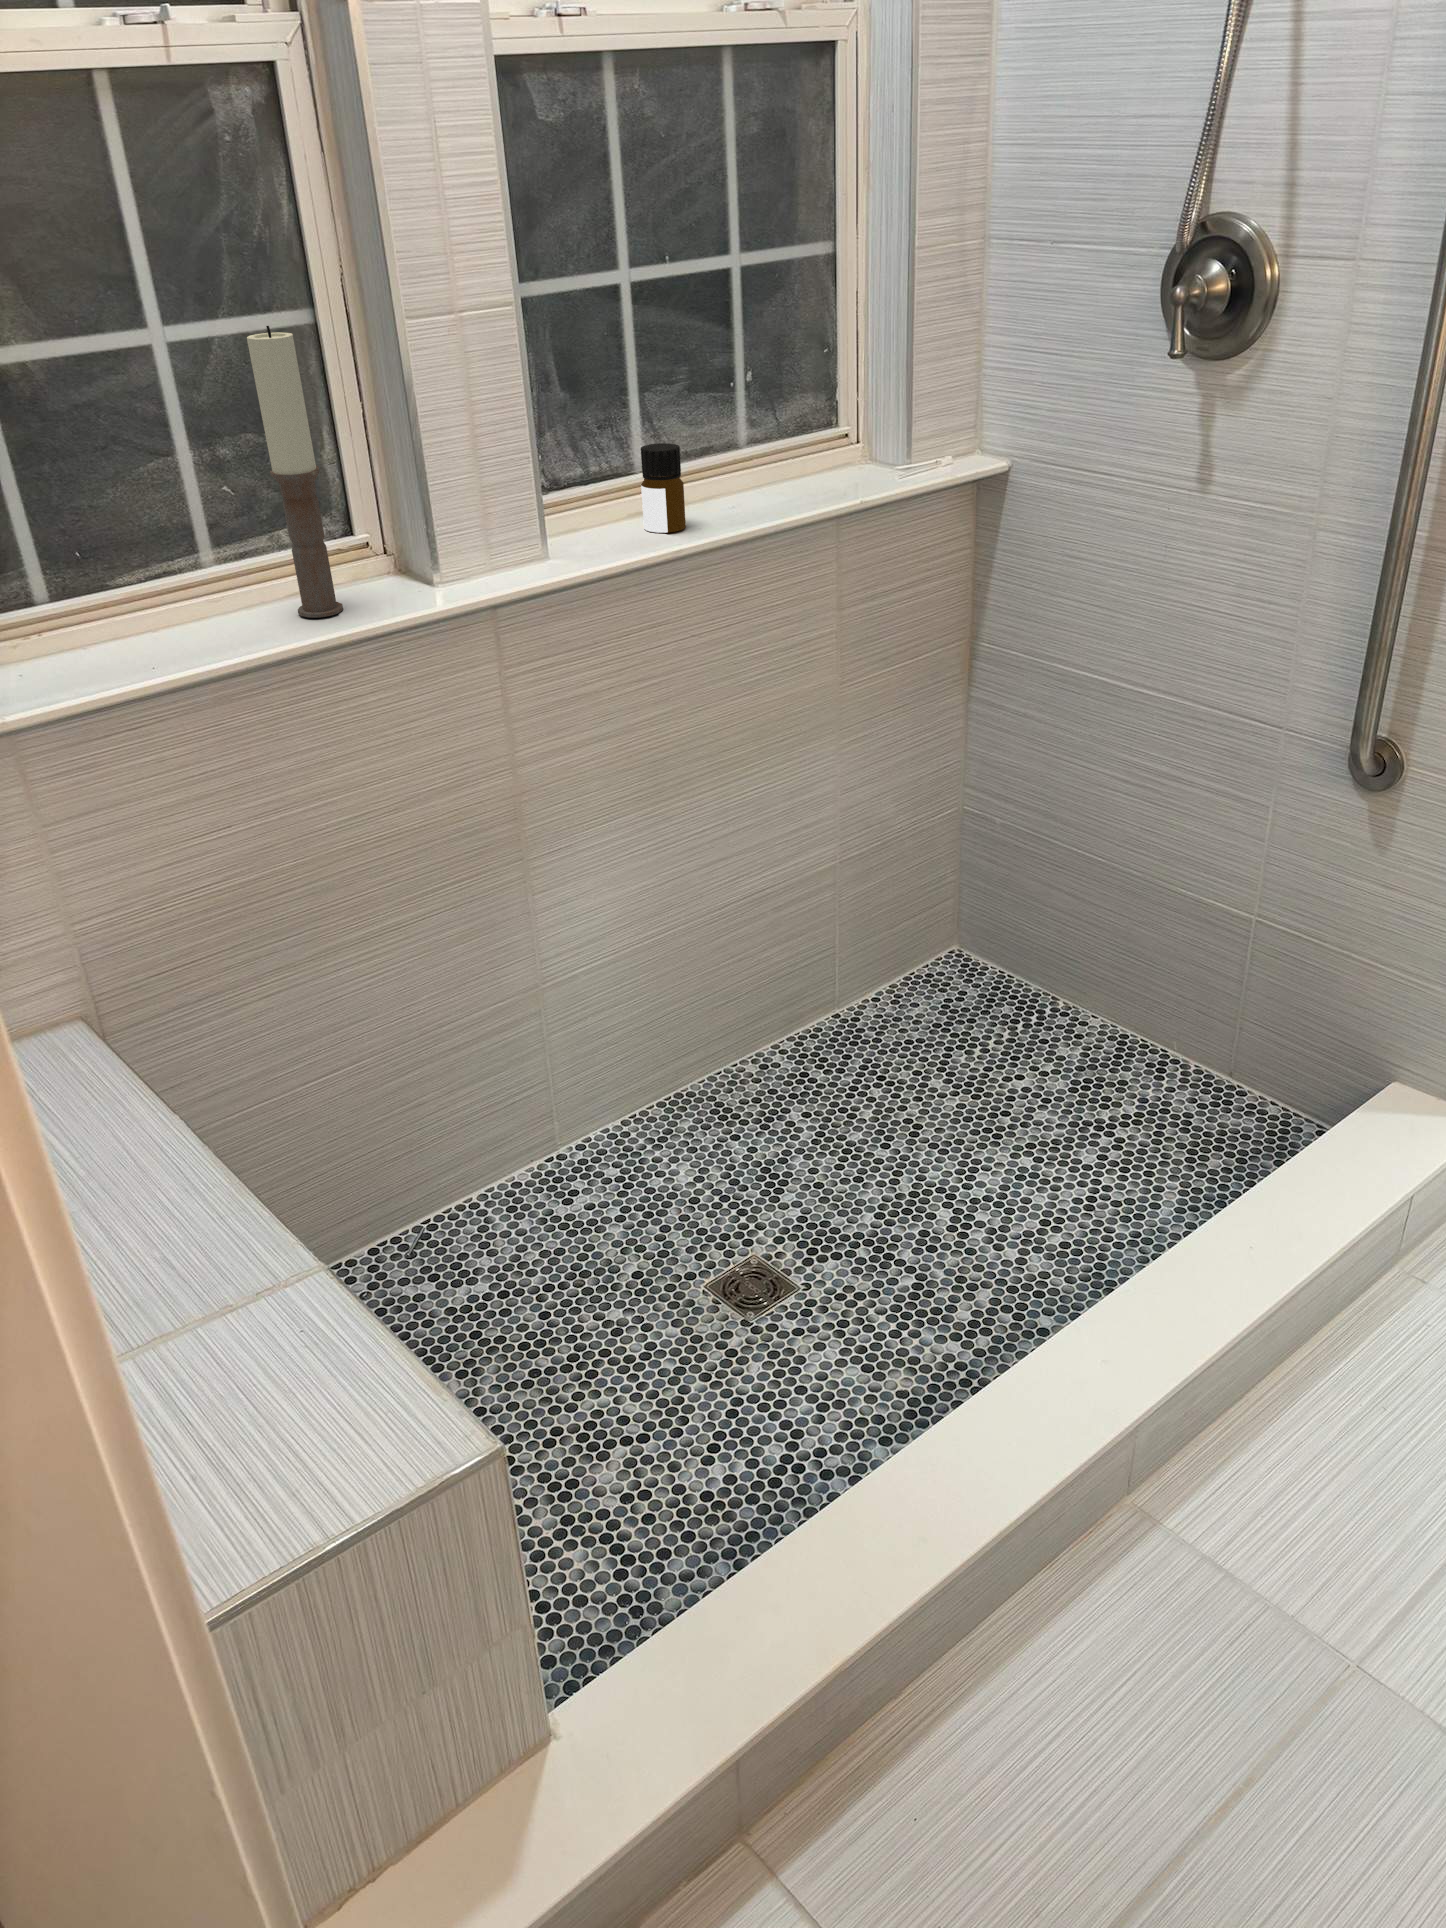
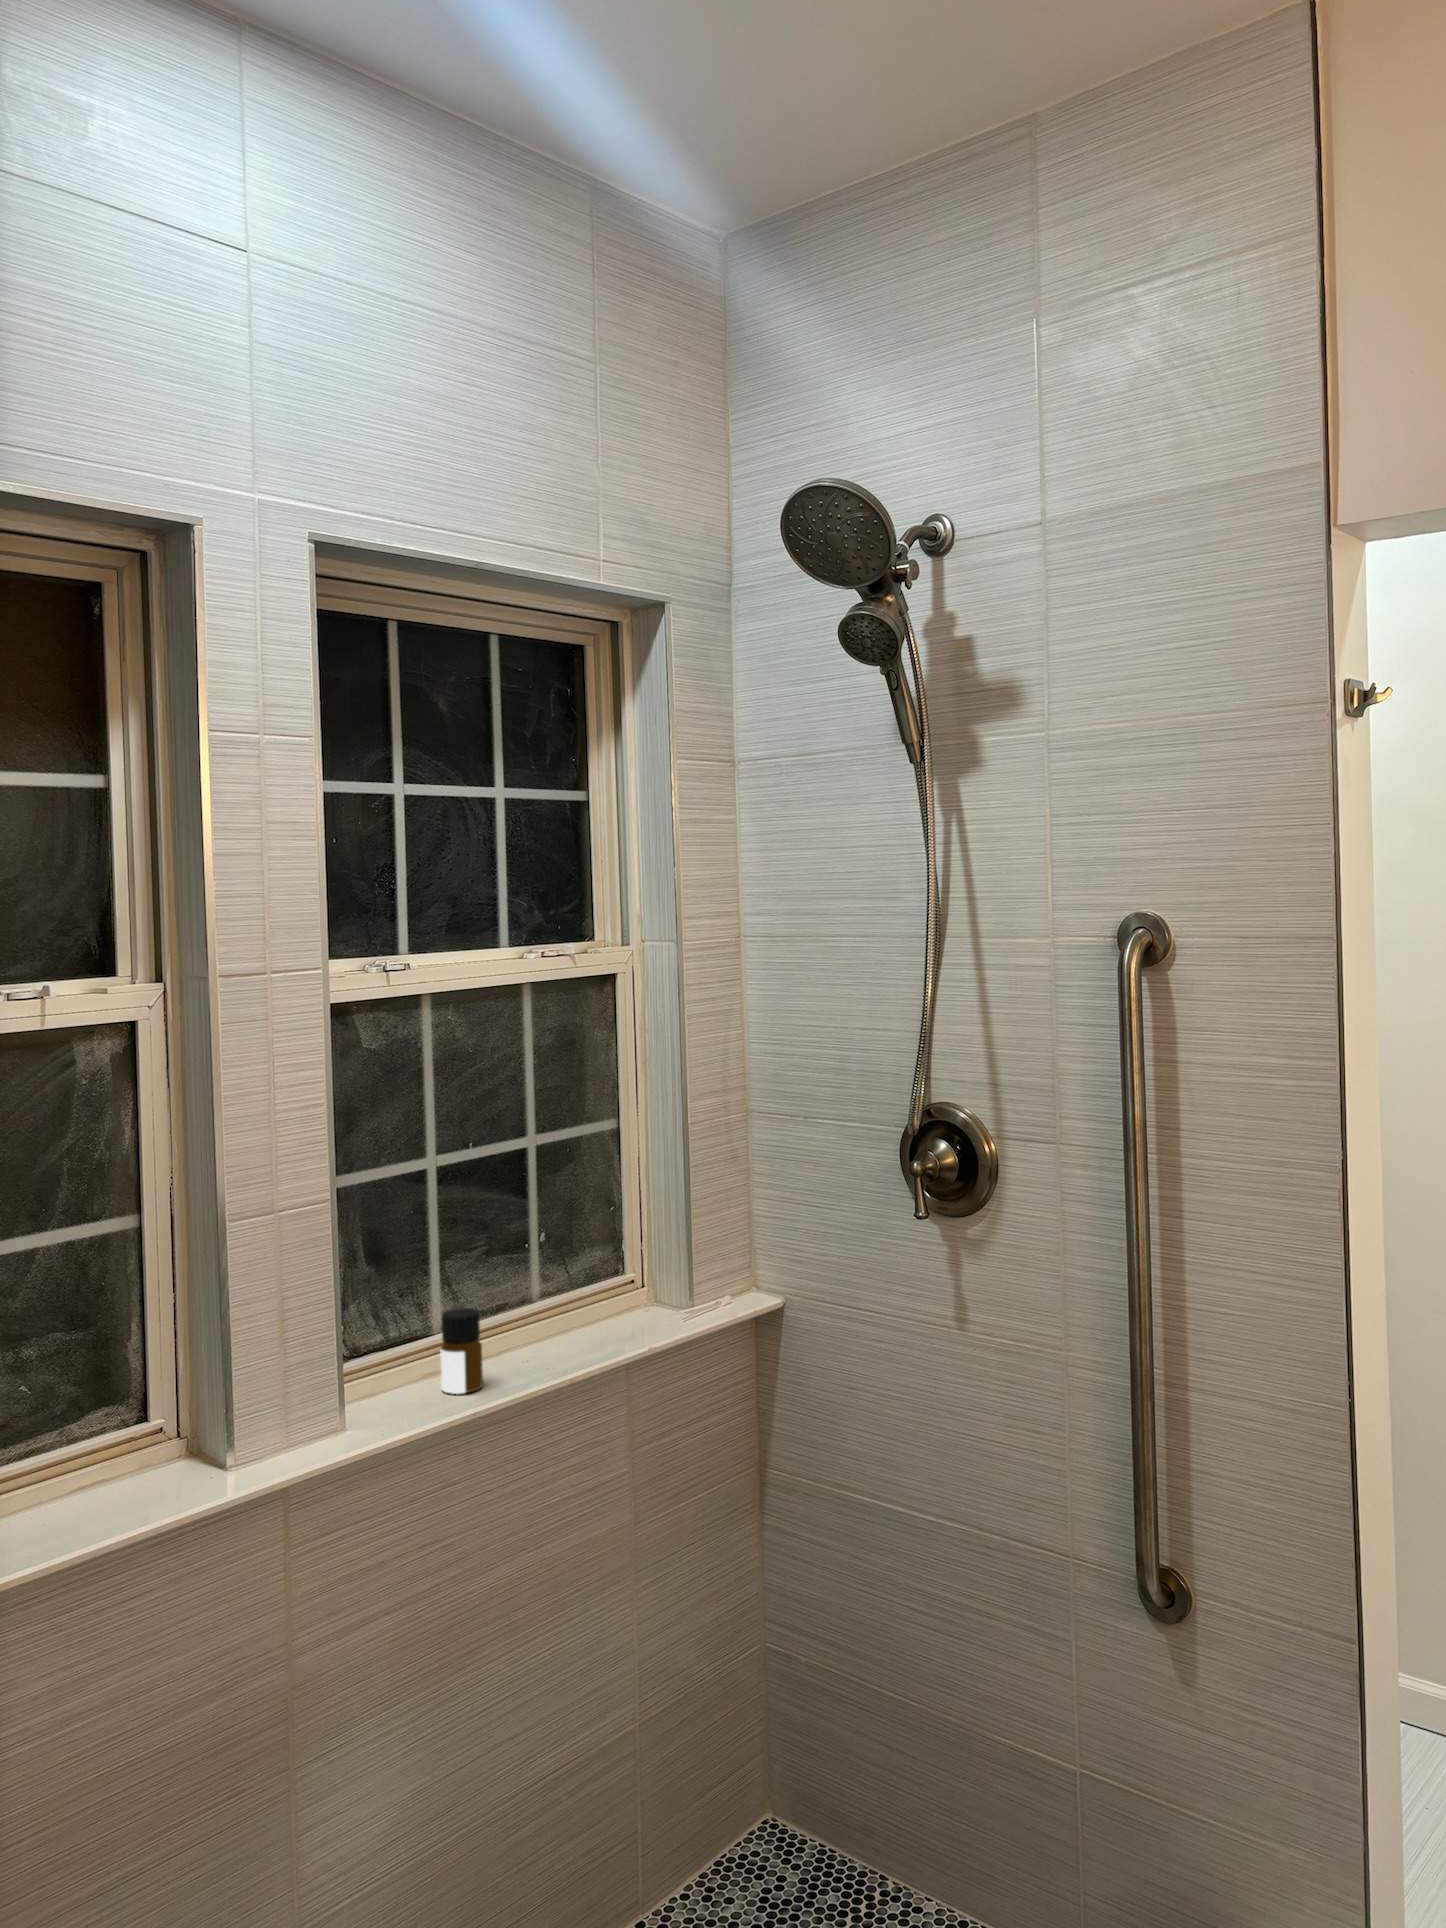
candle: present [247,326,343,617] -> none [71,1236,125,1517]

